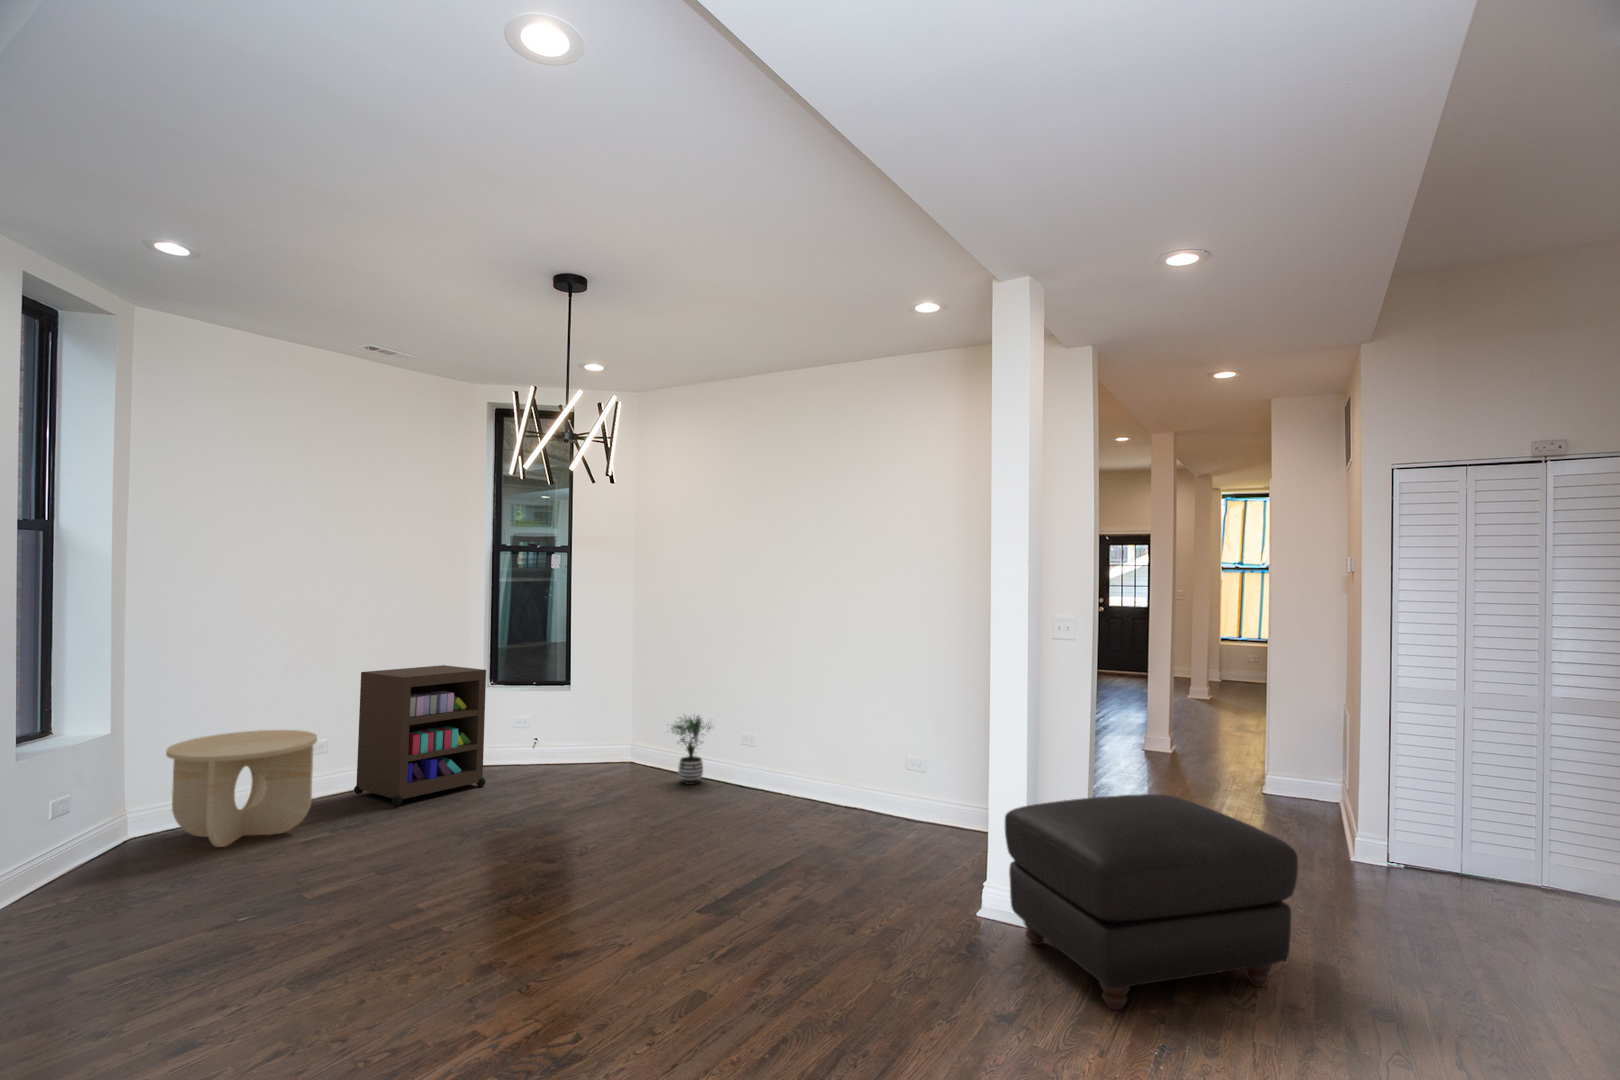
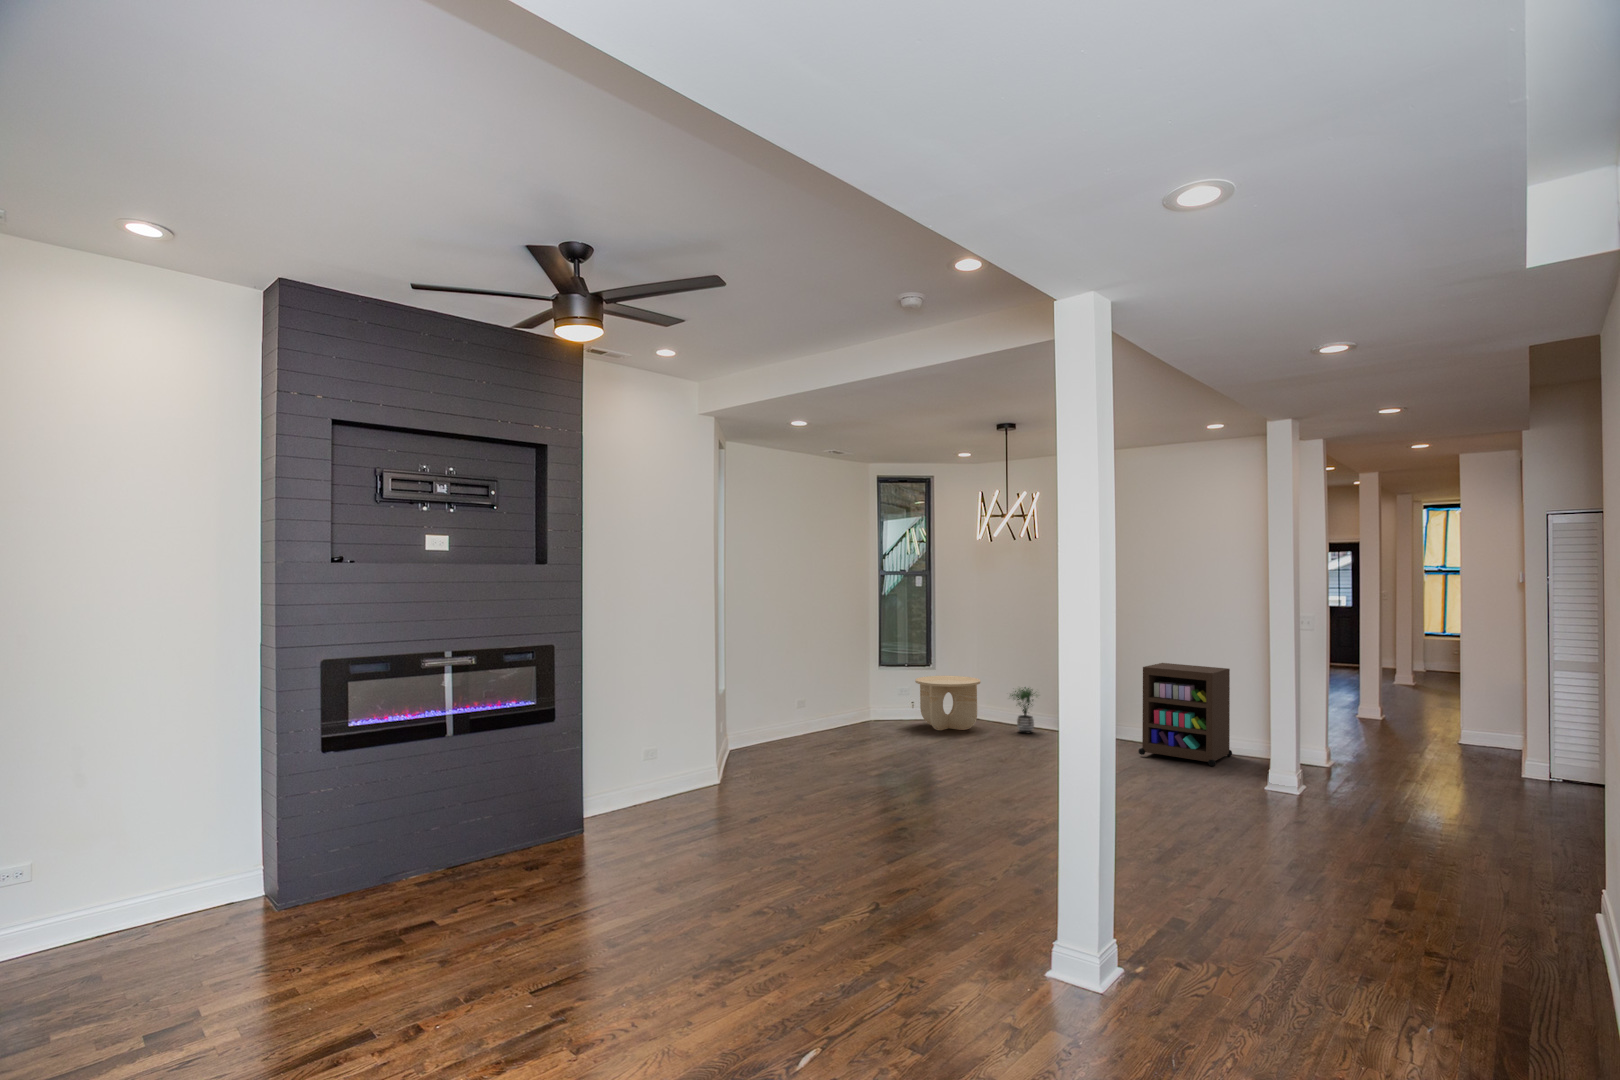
storage cabinet: present [354,665,486,805] -> present [1138,663,1232,766]
side table: present [166,730,317,847] -> present [915,676,980,730]
ottoman: present [1005,794,1298,1010] -> none [1284,721,1468,825]

